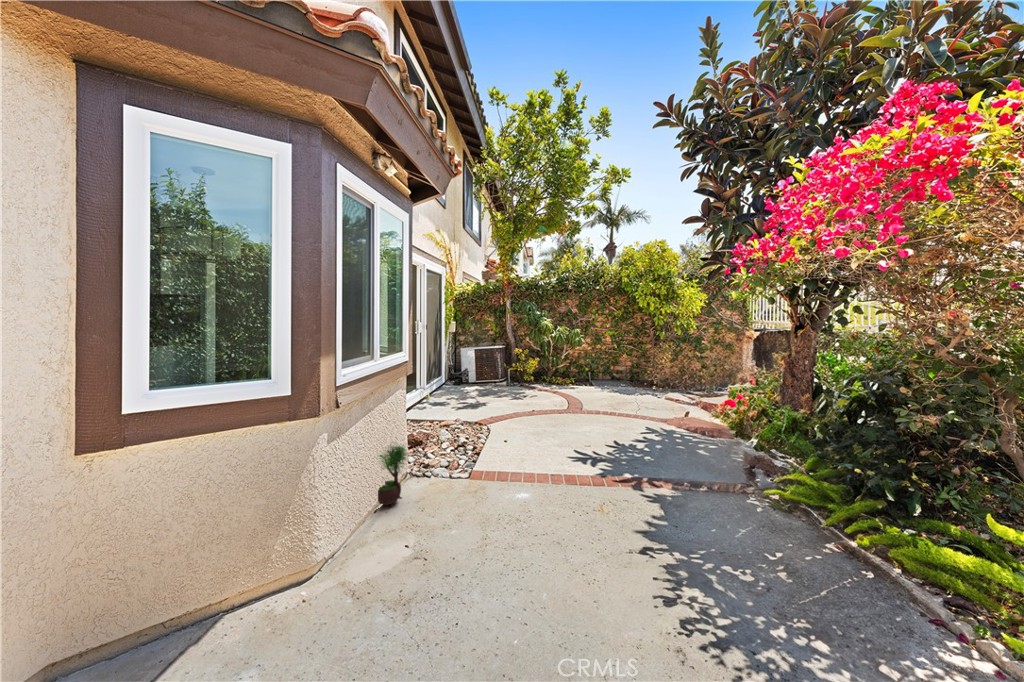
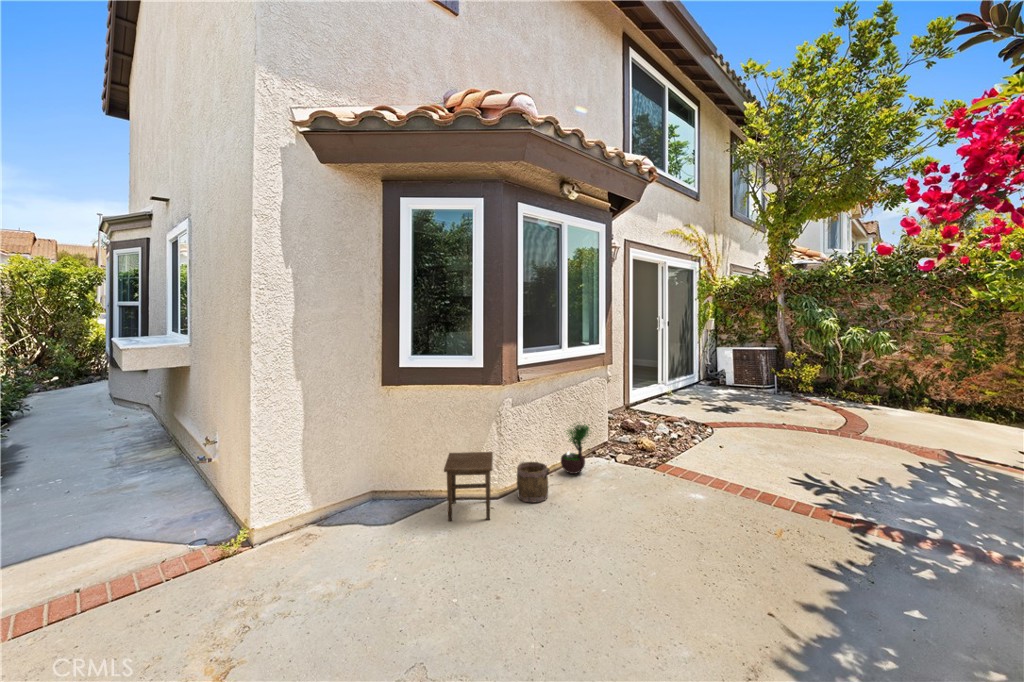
bucket: none [337,502,380,556] -> present [517,462,550,502]
side table: none [242,505,329,622] -> present [444,452,493,521]

